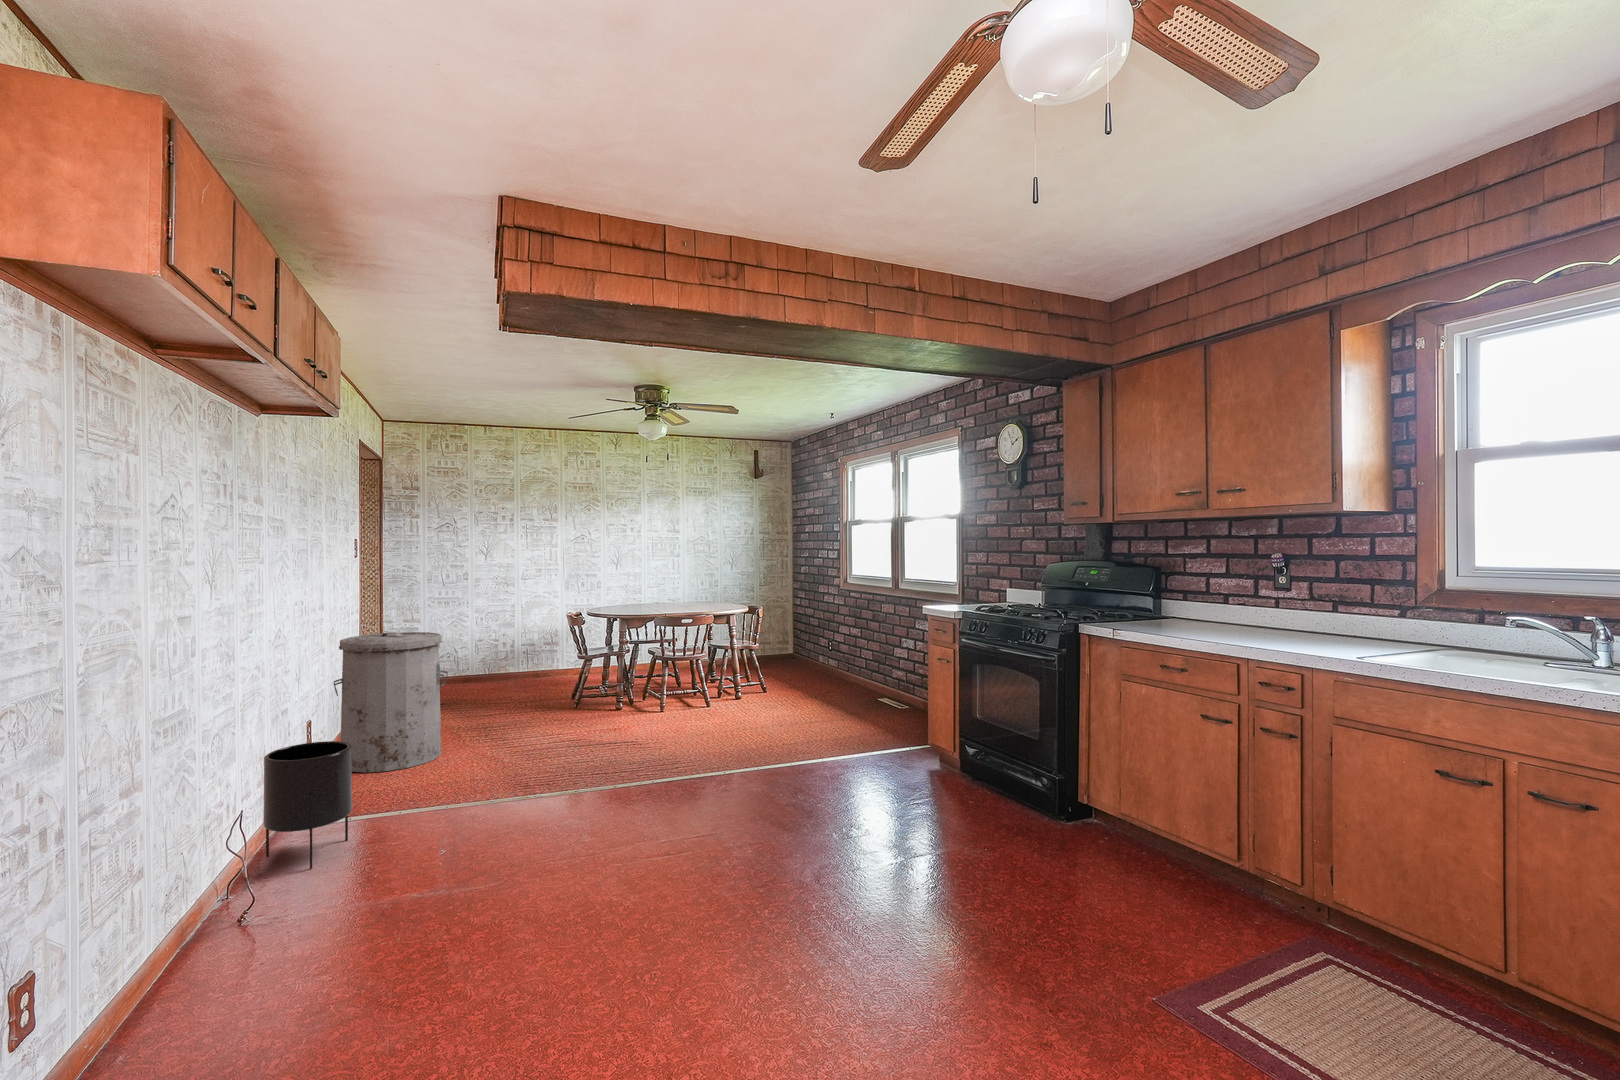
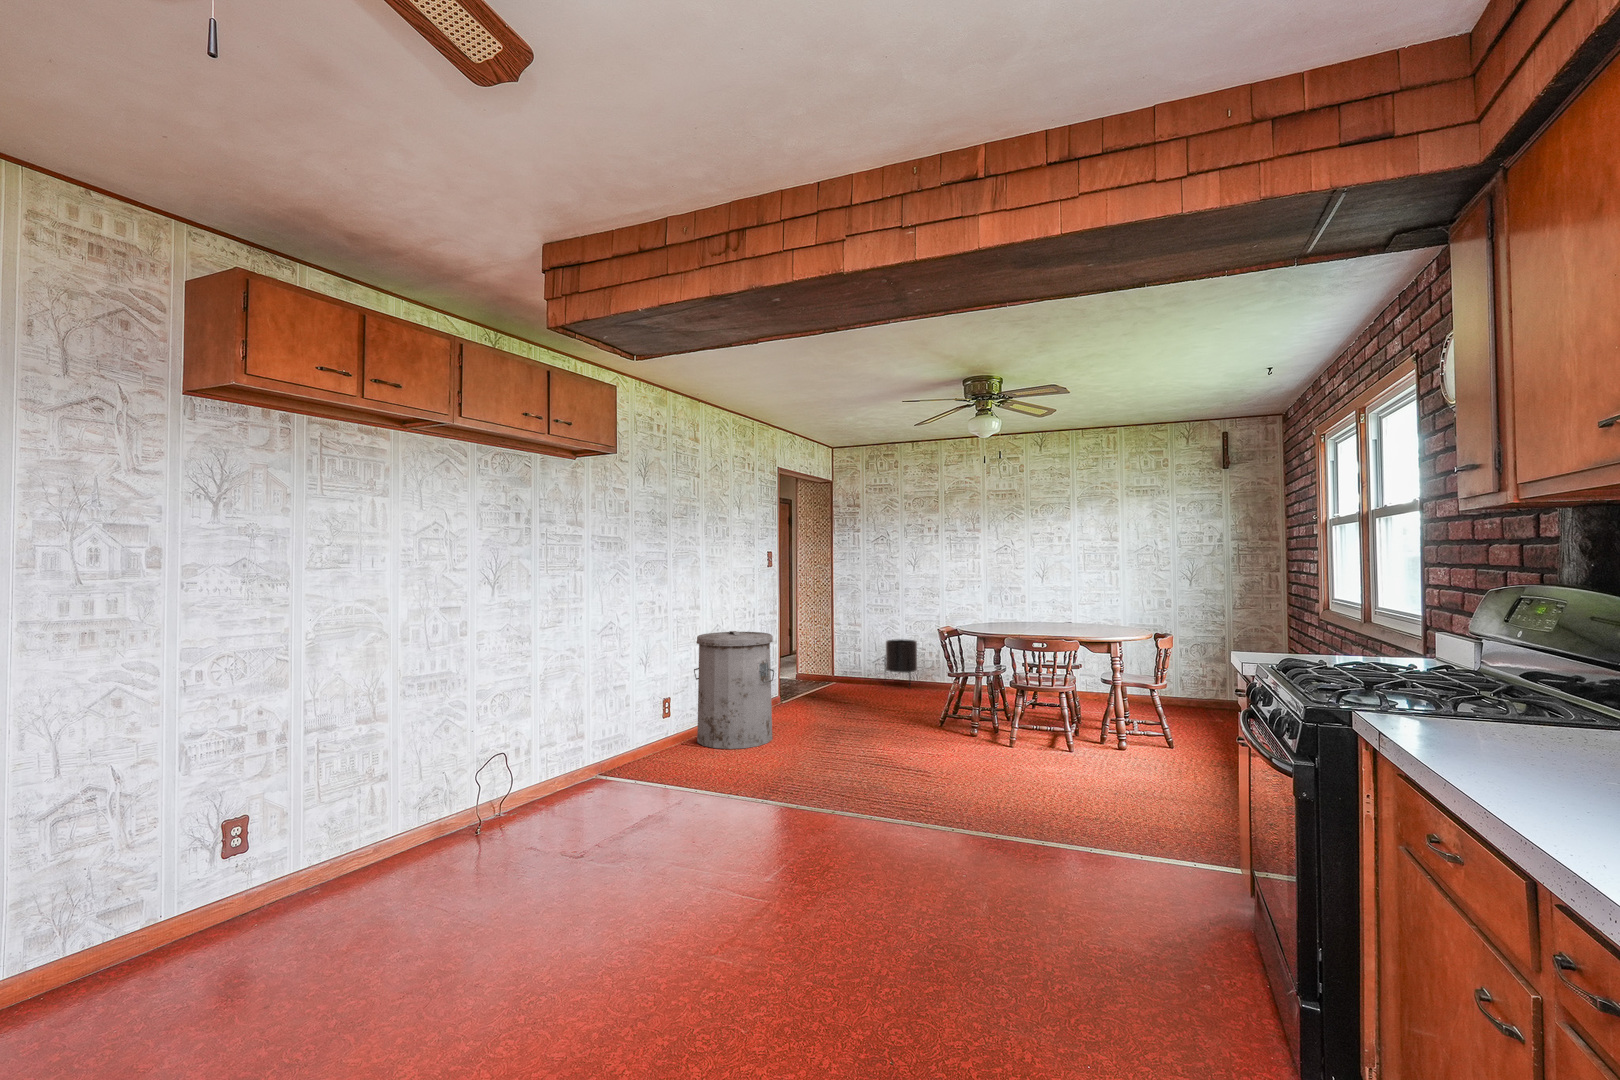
planter: present [263,741,352,869] -> present [885,639,917,683]

